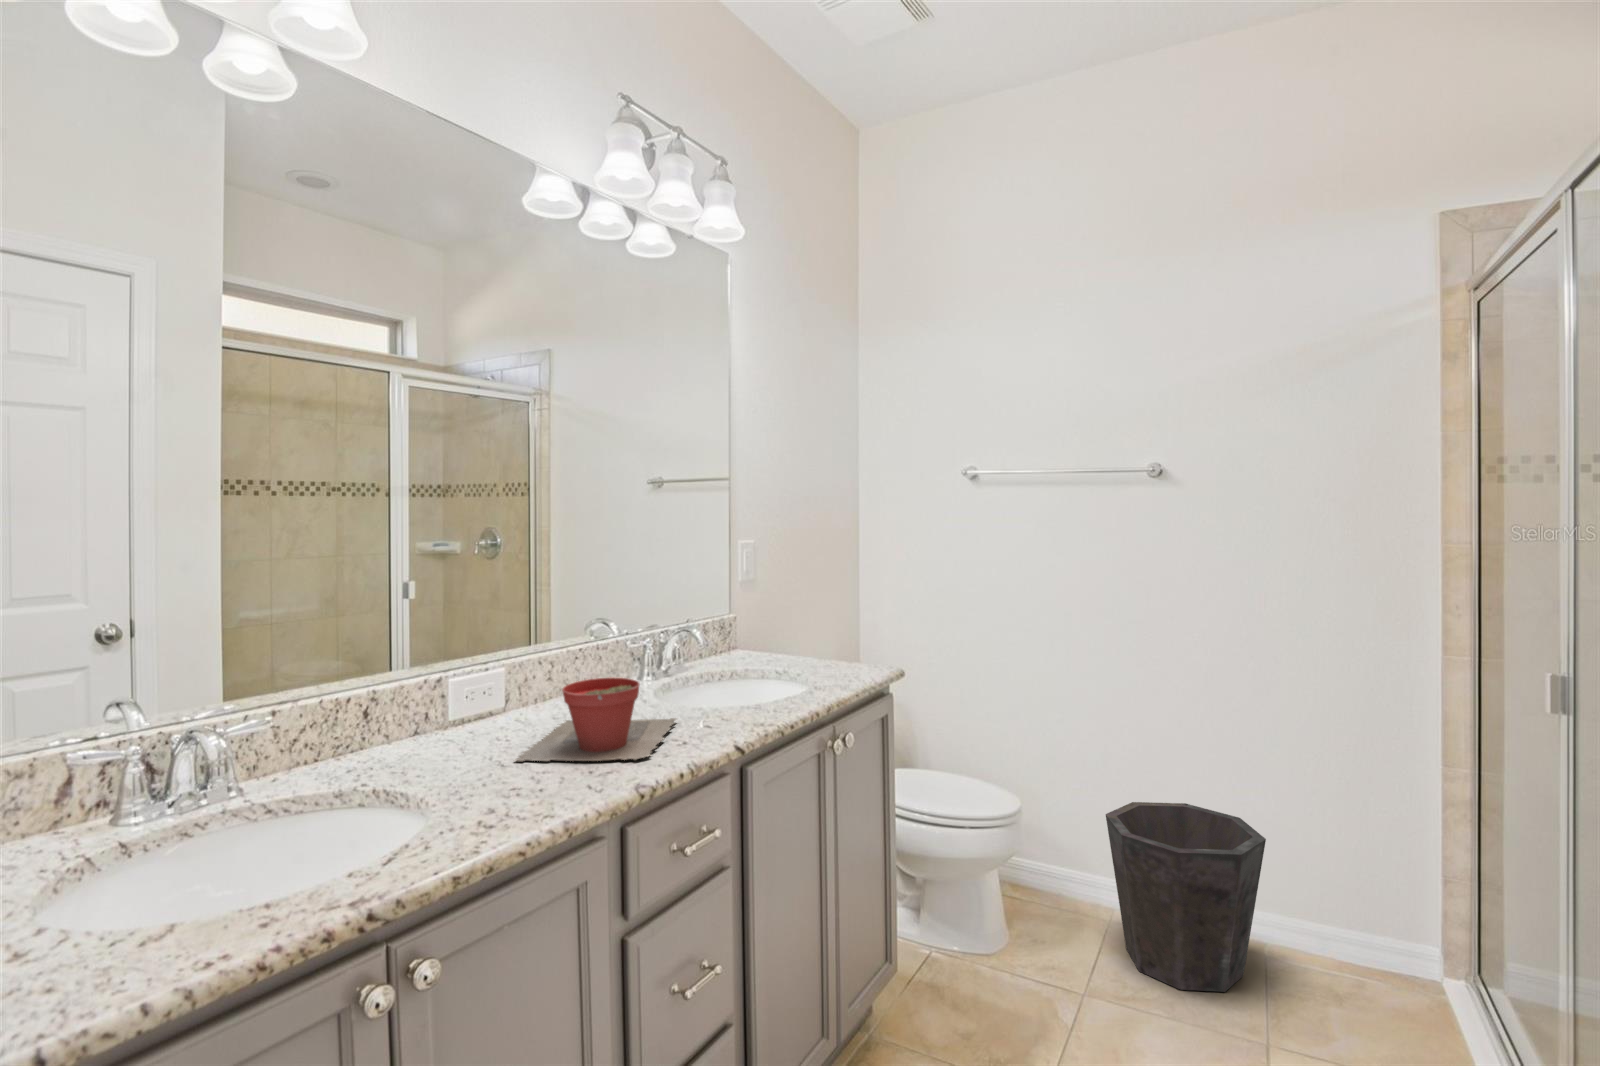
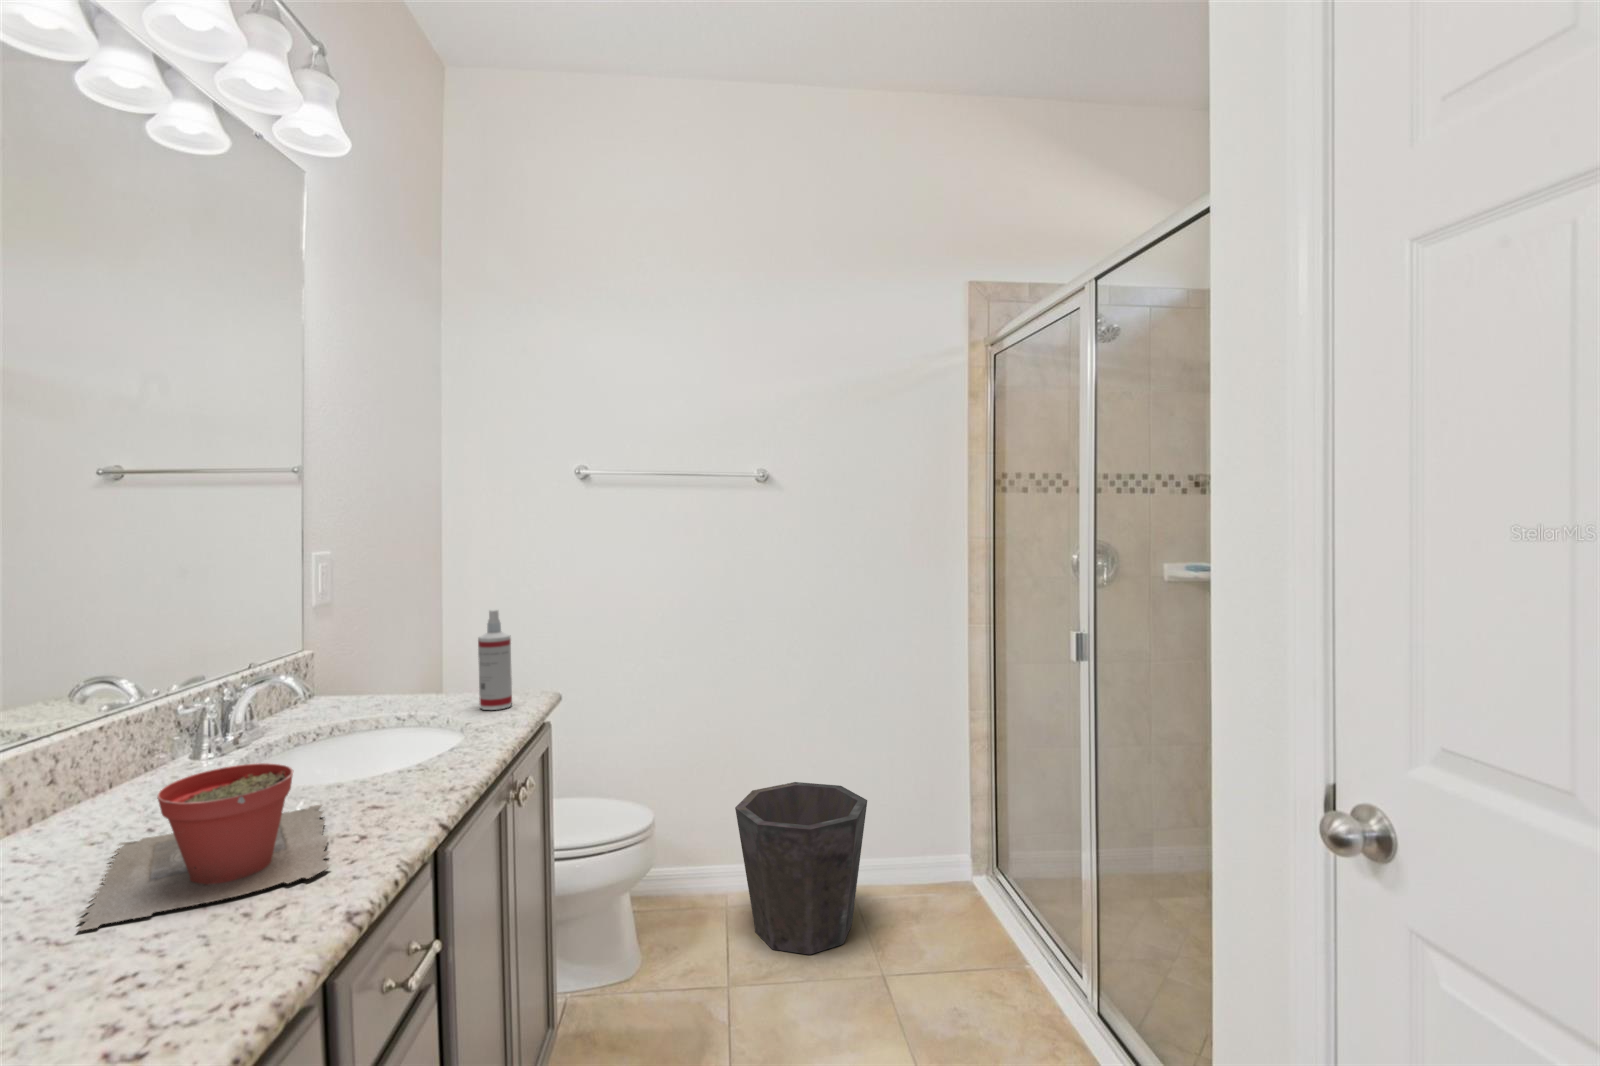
spray bottle: none [834,591,860,675] -> present [478,610,512,710]

